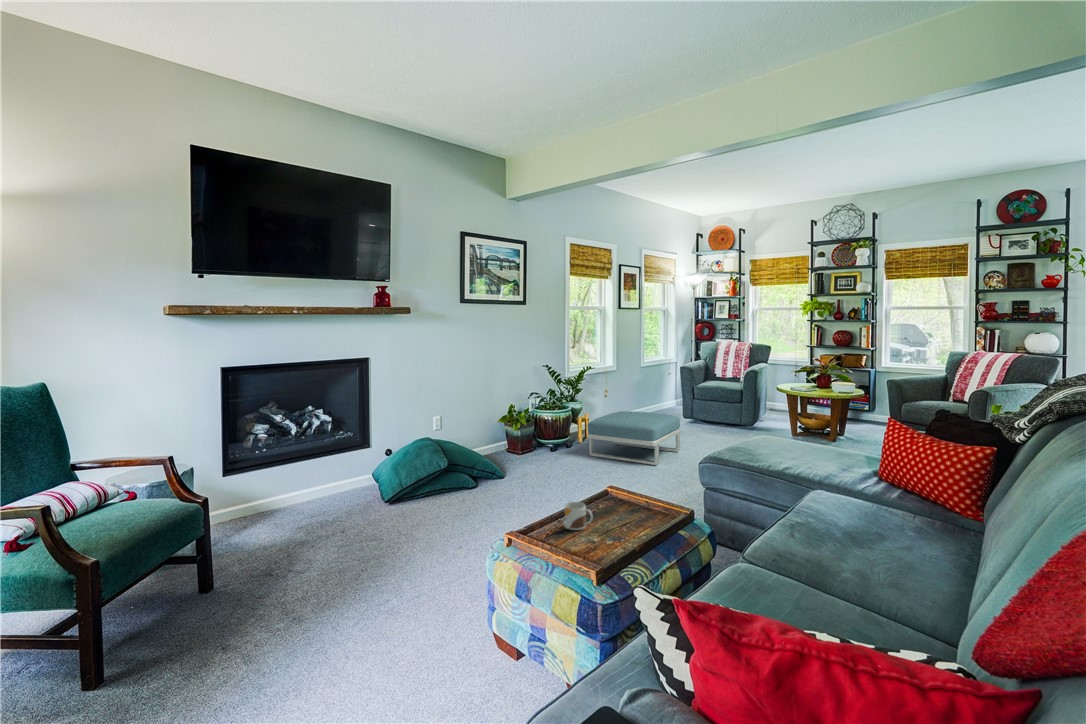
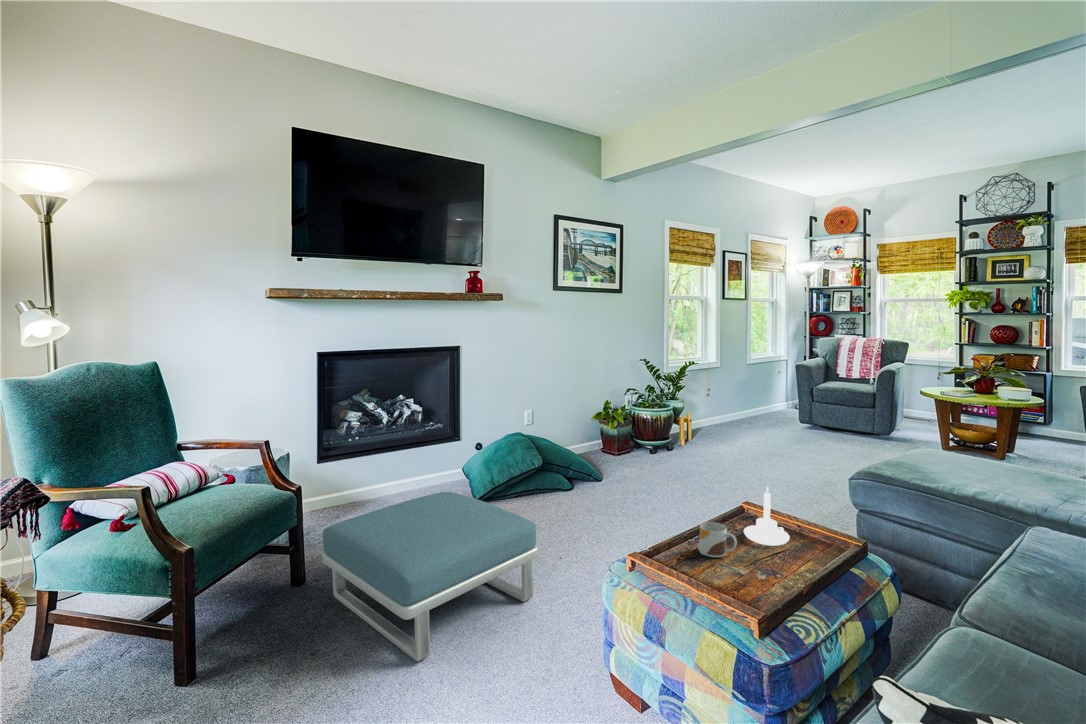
footstool: present [587,411,681,465] -> present [322,492,538,661]
candle holder: none [603,469,638,518] -> present [744,486,790,546]

